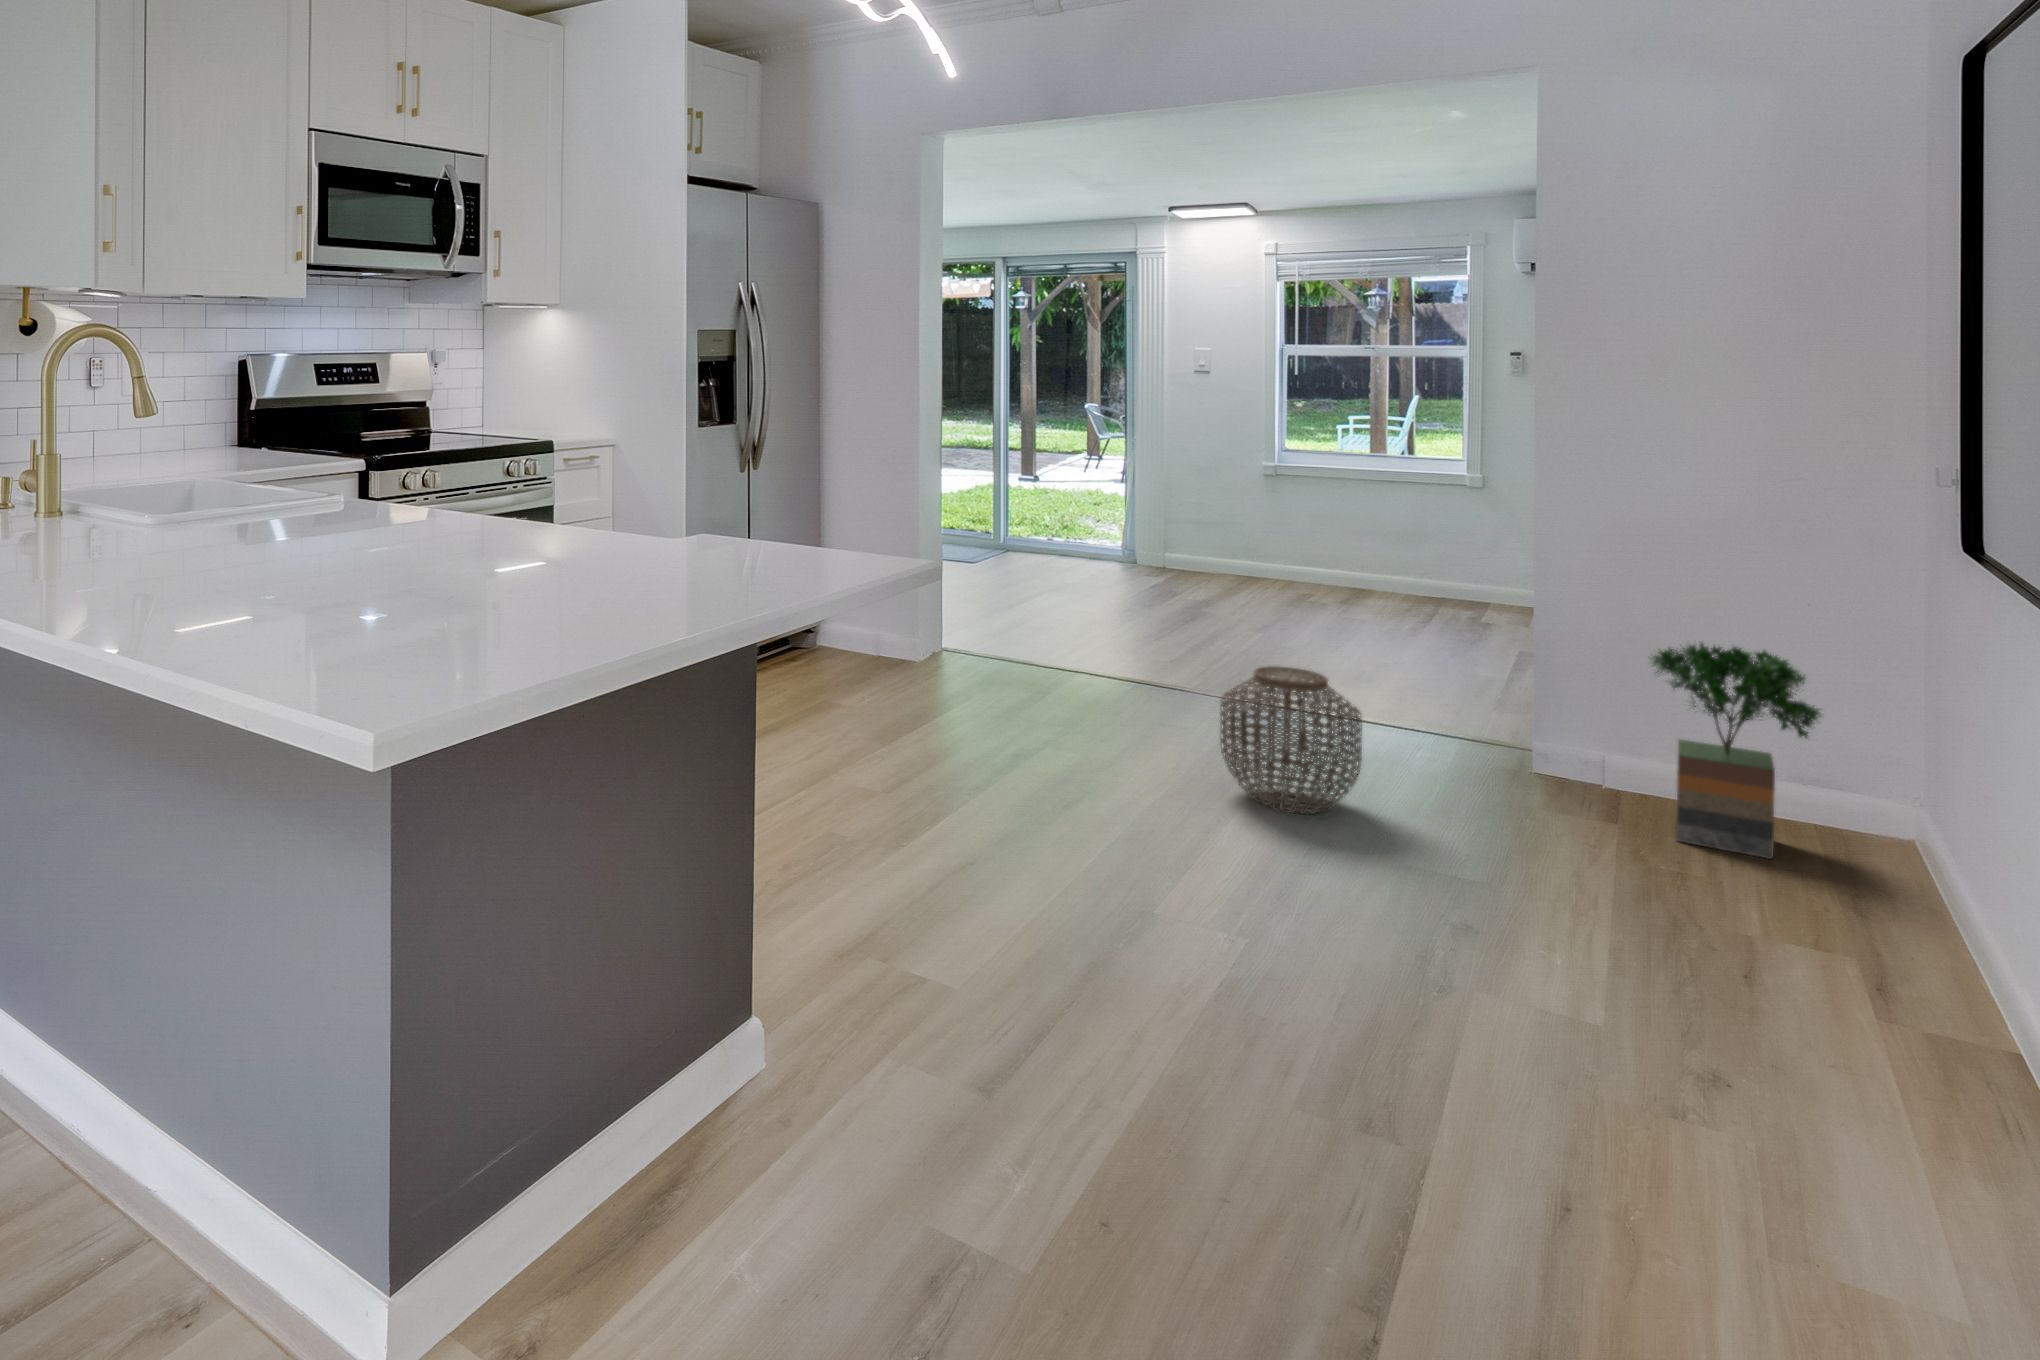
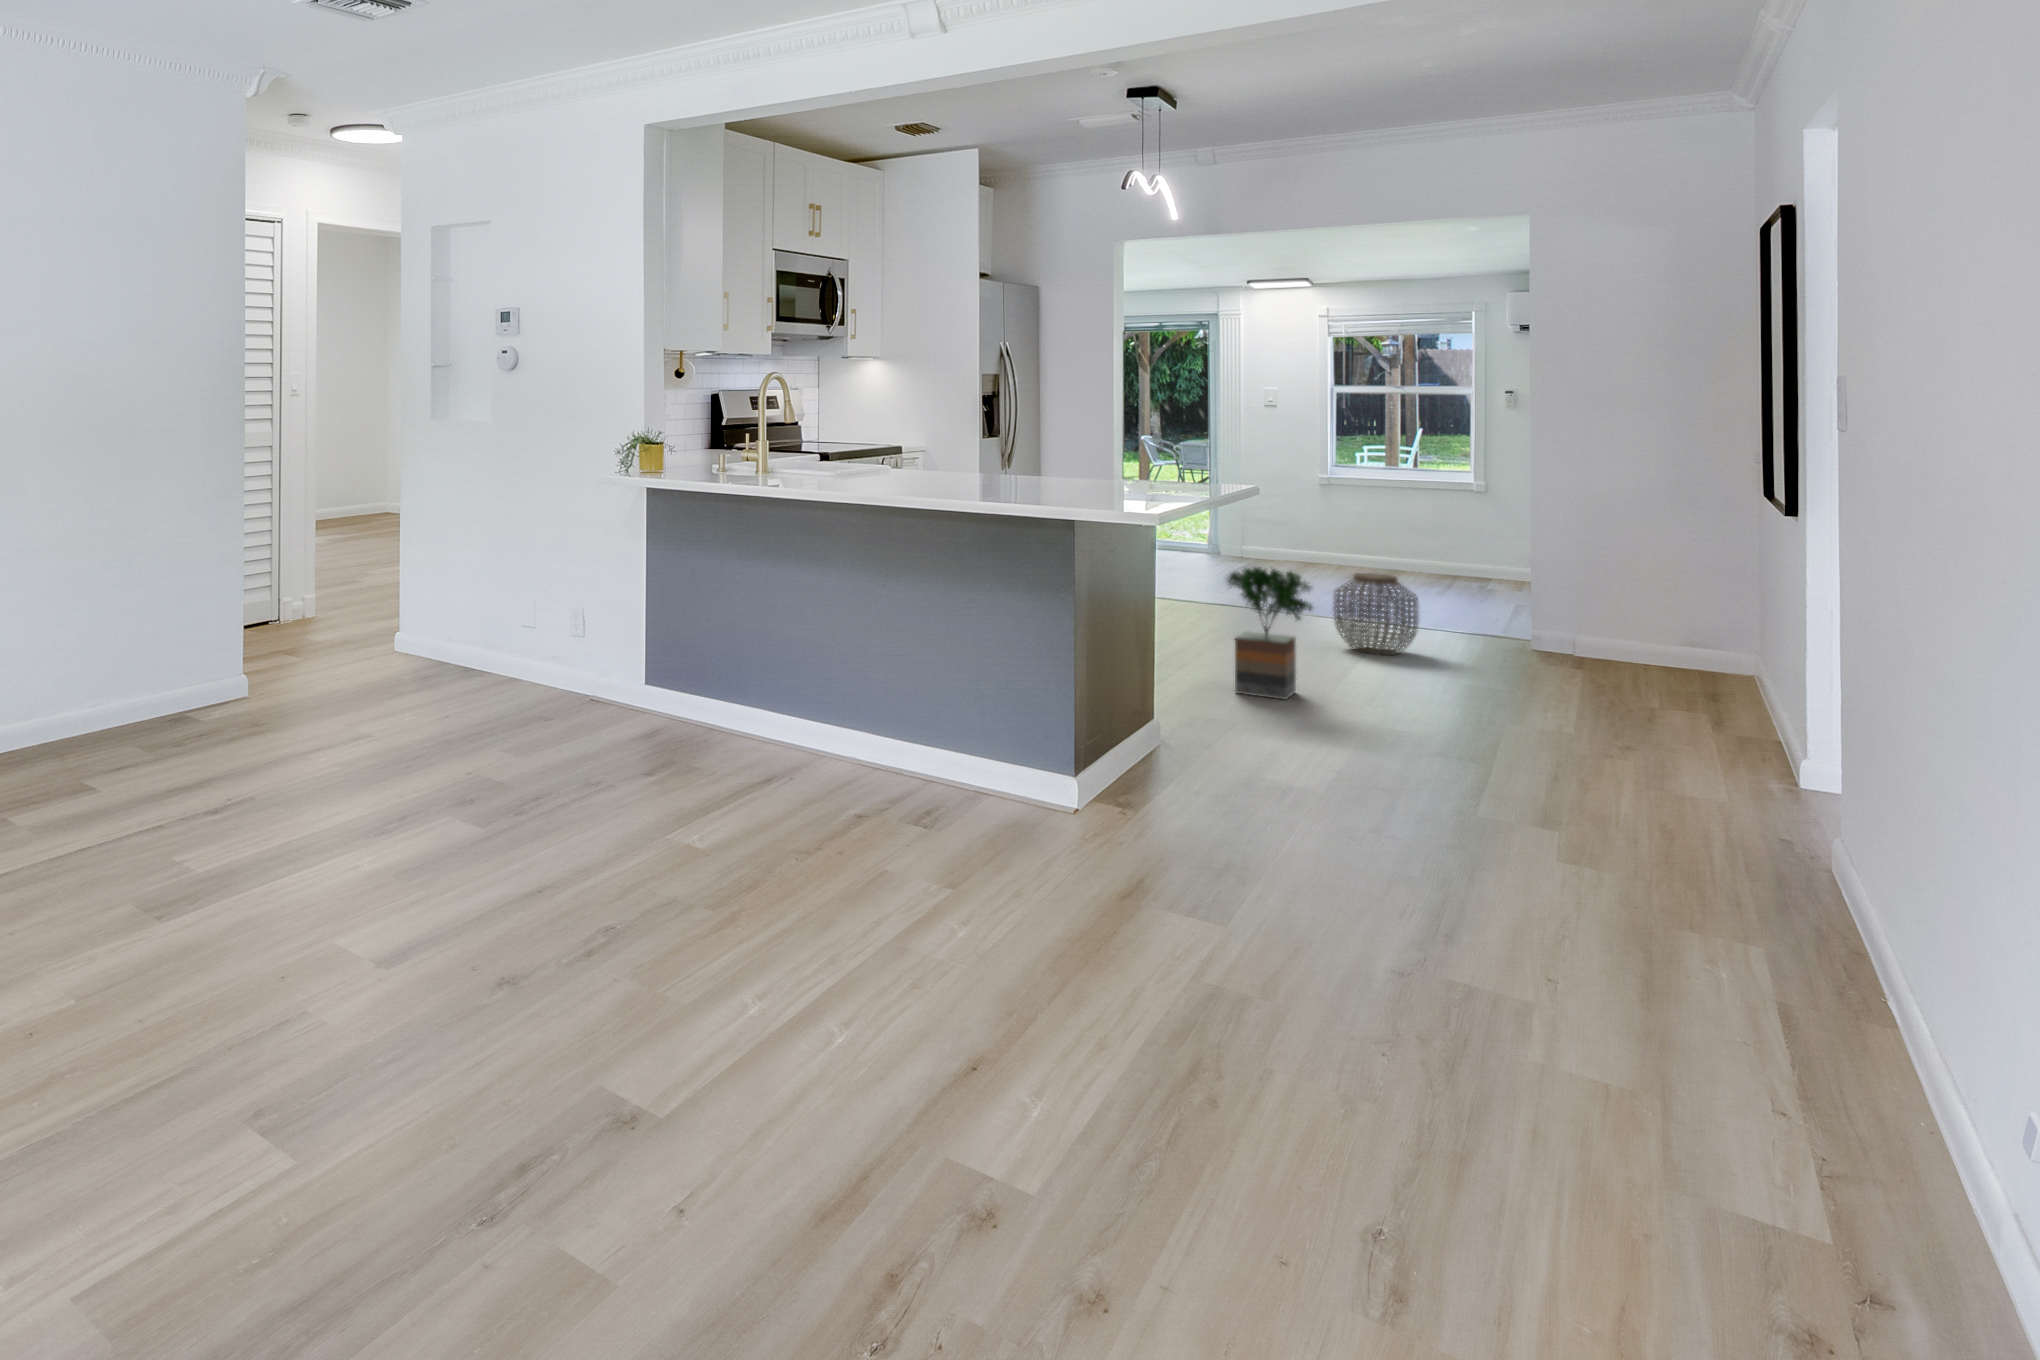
potted tree: present [1652,643,1821,859] -> present [1227,567,1313,700]

